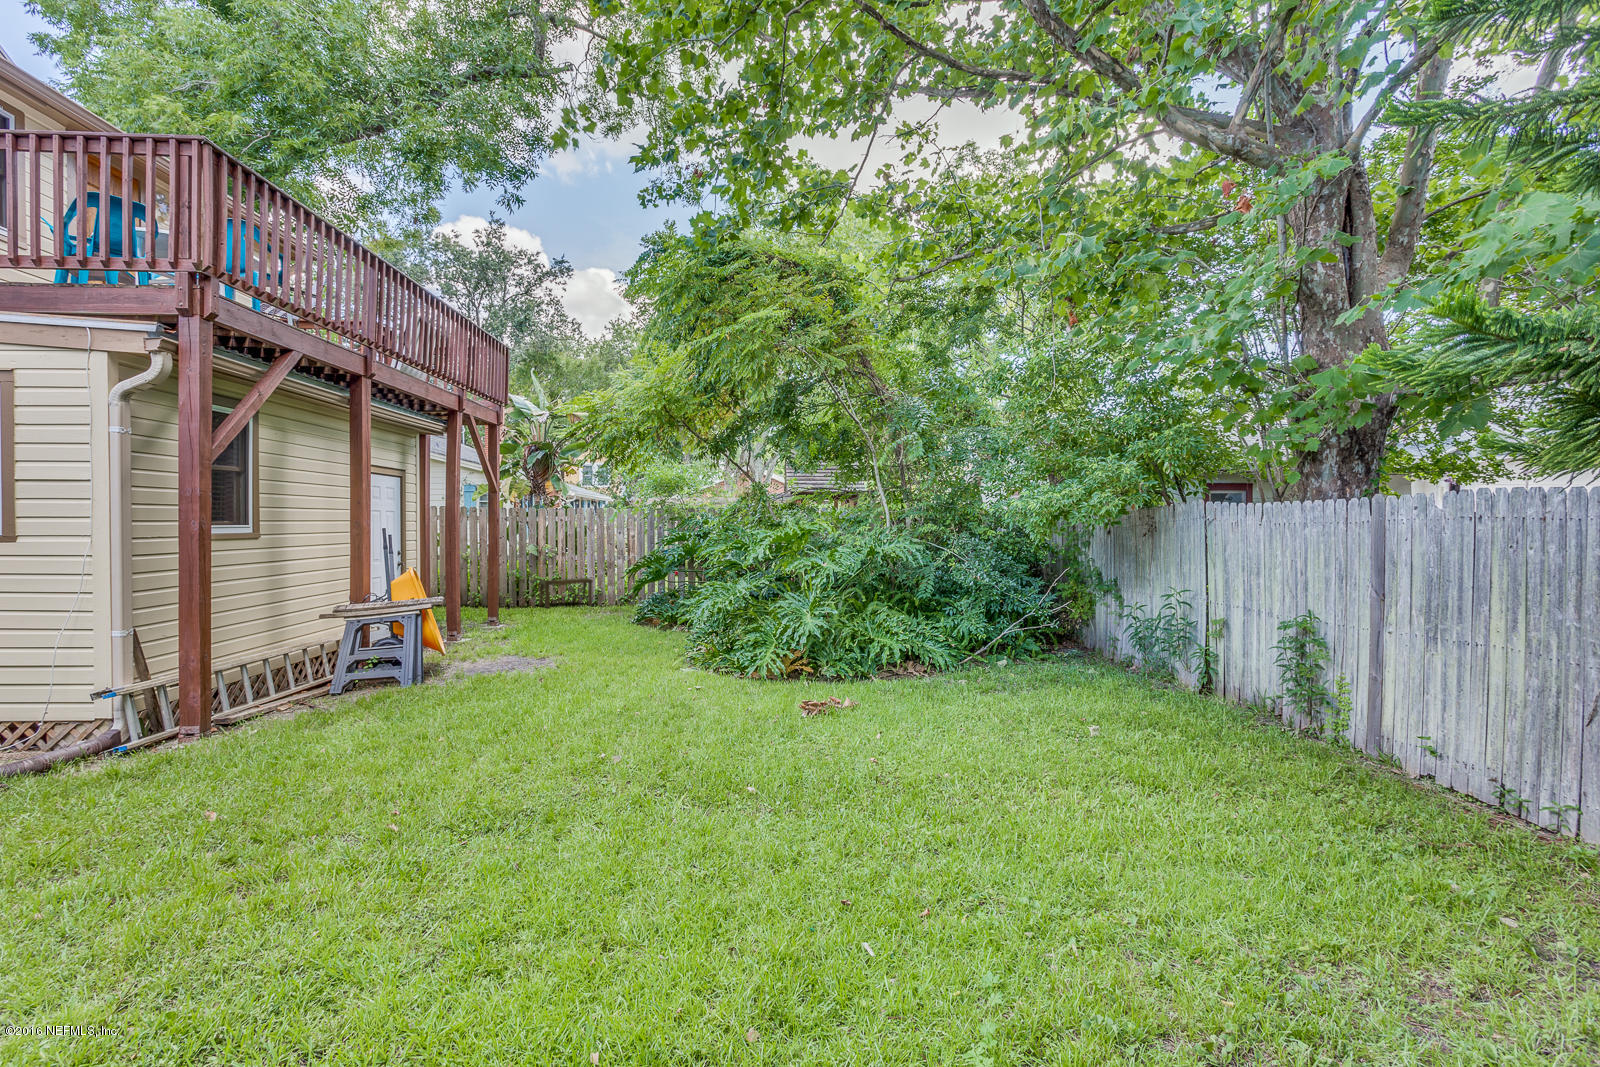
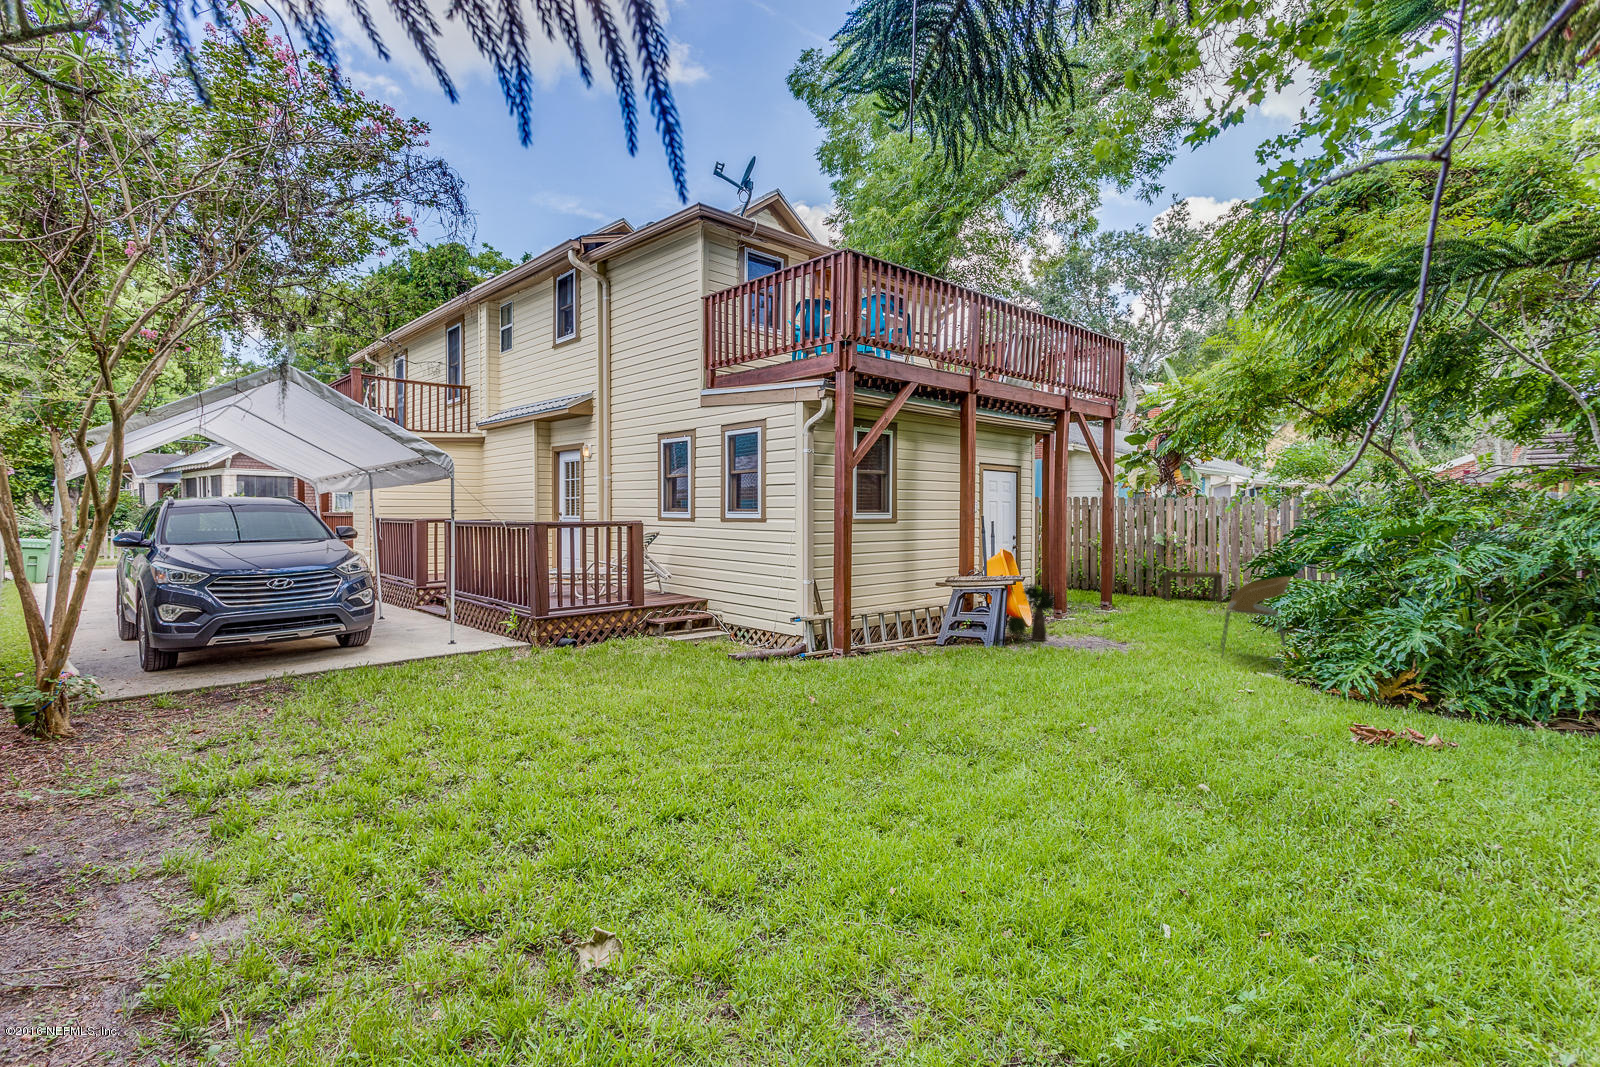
chair: none [630,579,688,655] -> present [1221,577,1290,657]
potted plant: none [428,604,485,669] -> present [1007,585,1055,641]

